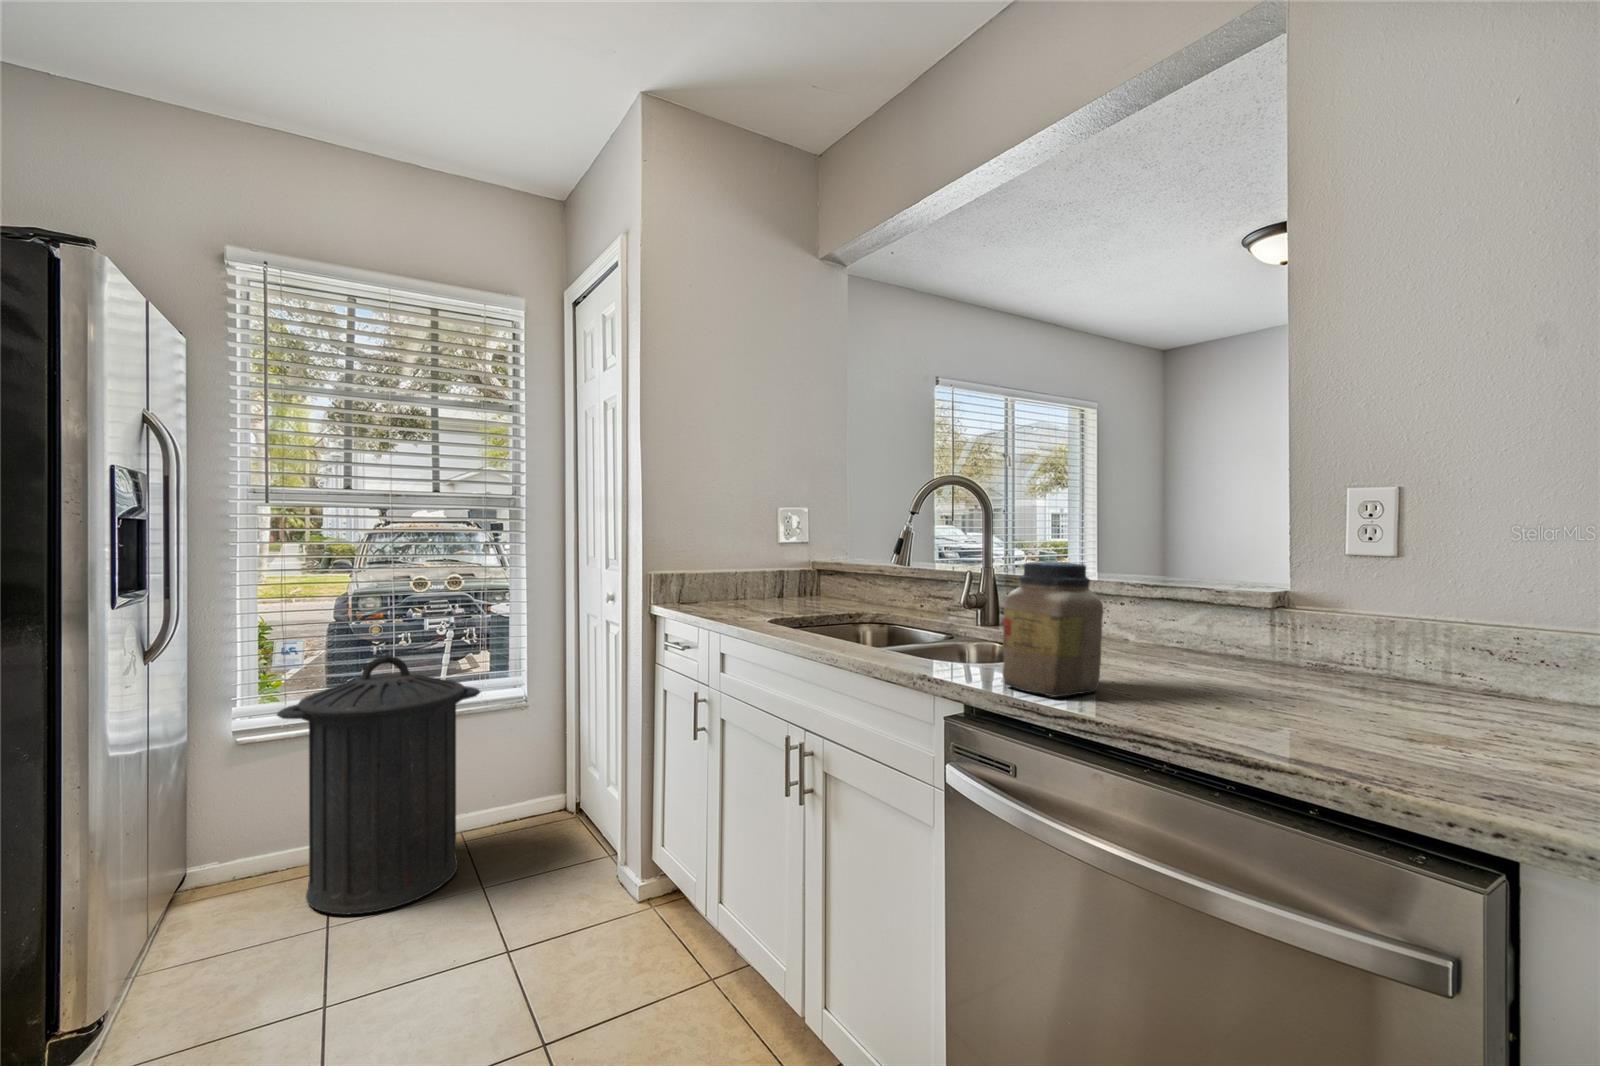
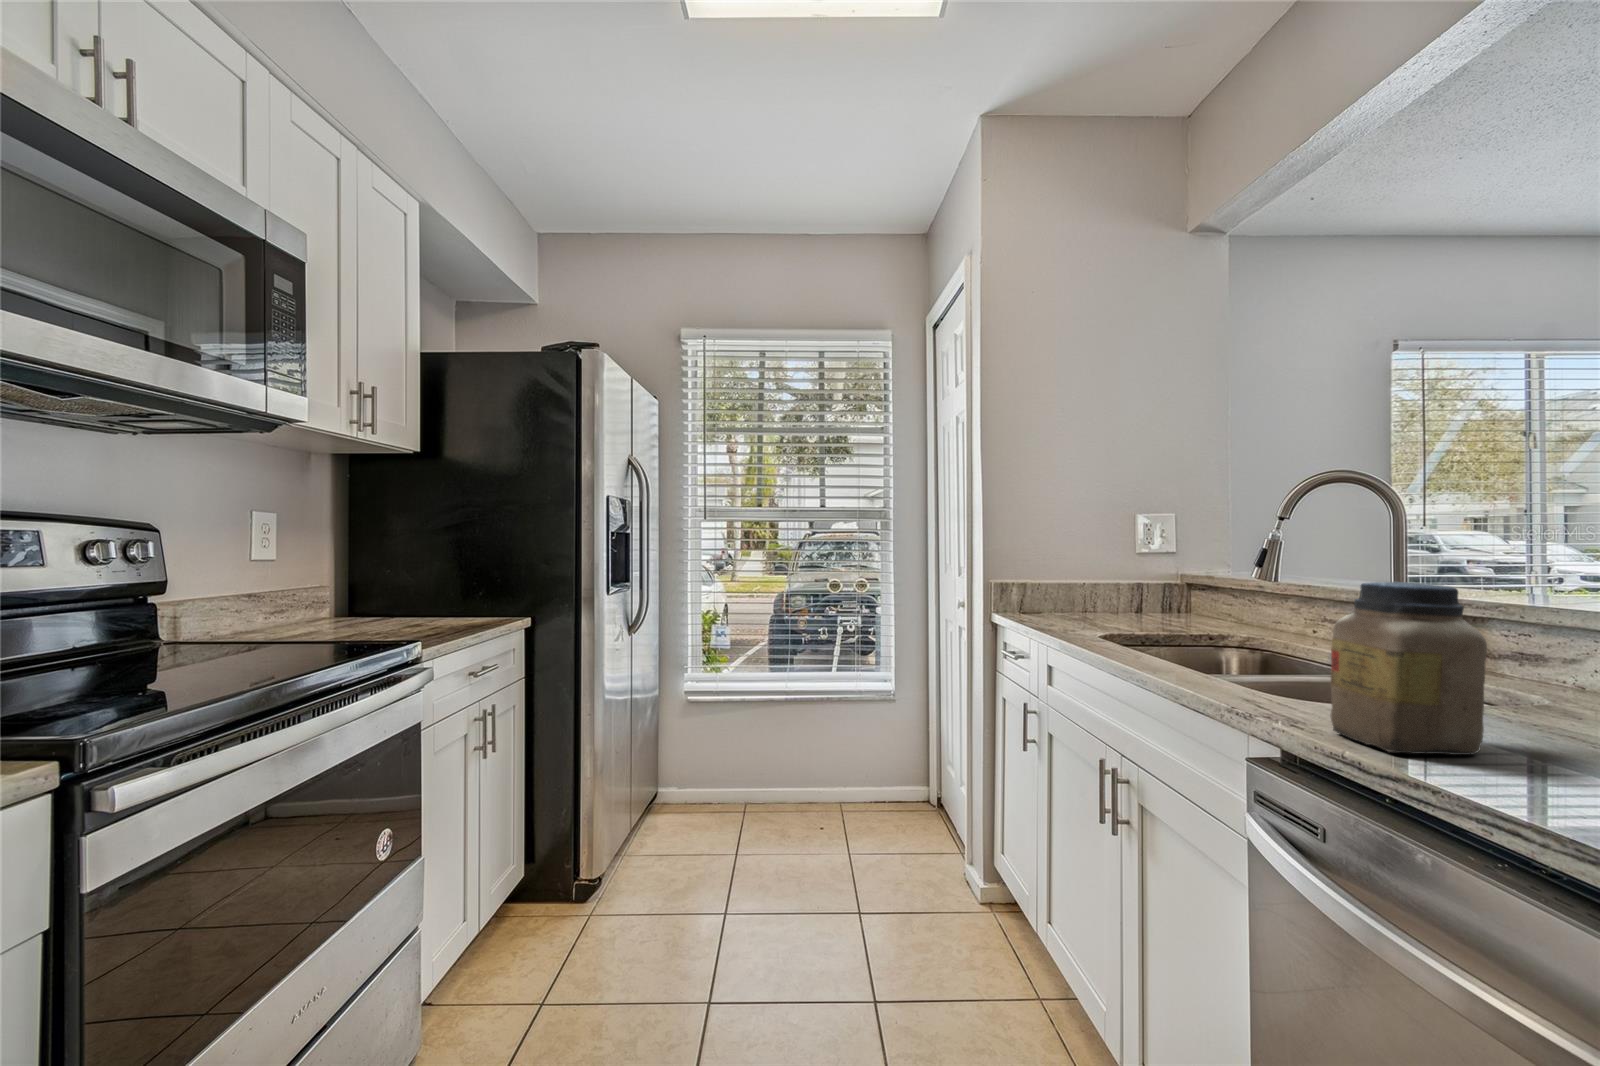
trash can: present [277,656,480,915] -> none [707,643,852,852]

